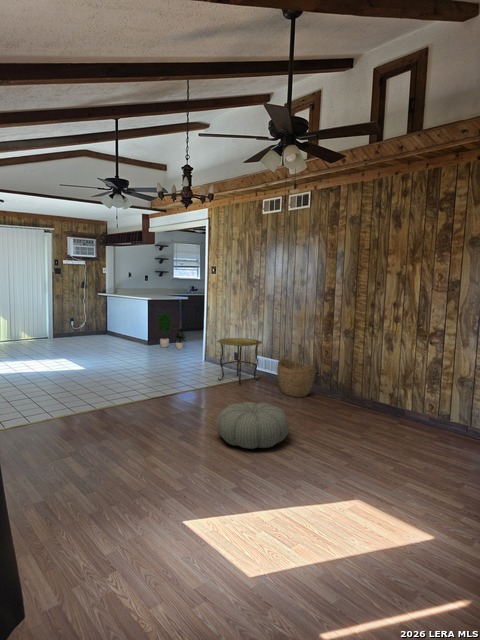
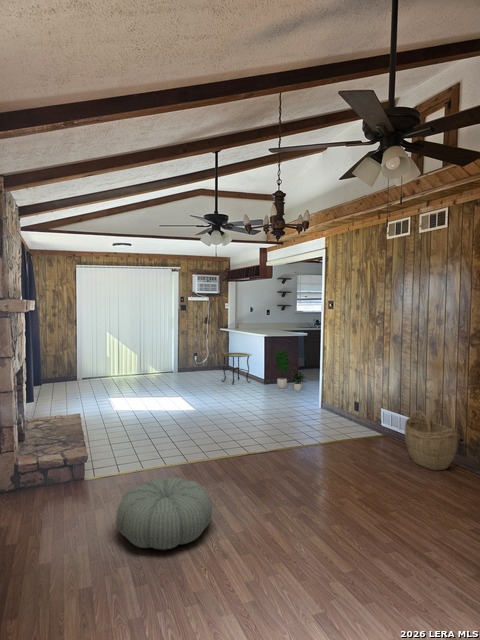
side table: present [217,338,262,385] -> present [221,352,252,384]
pouf: present [216,402,289,449] -> present [116,477,212,550]

